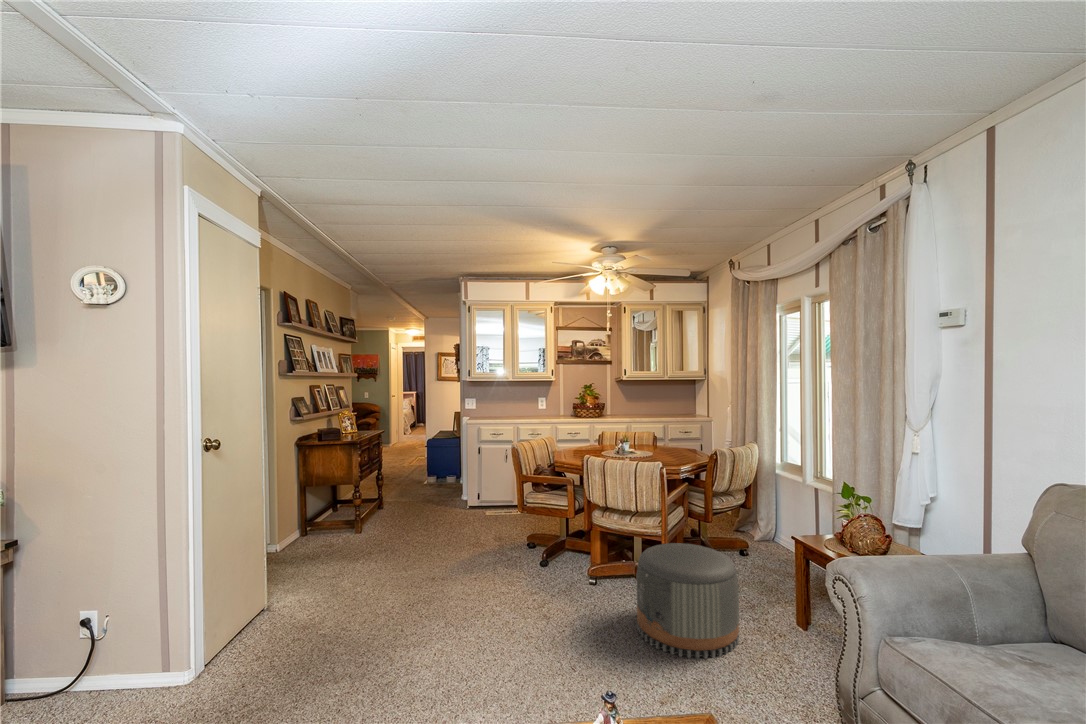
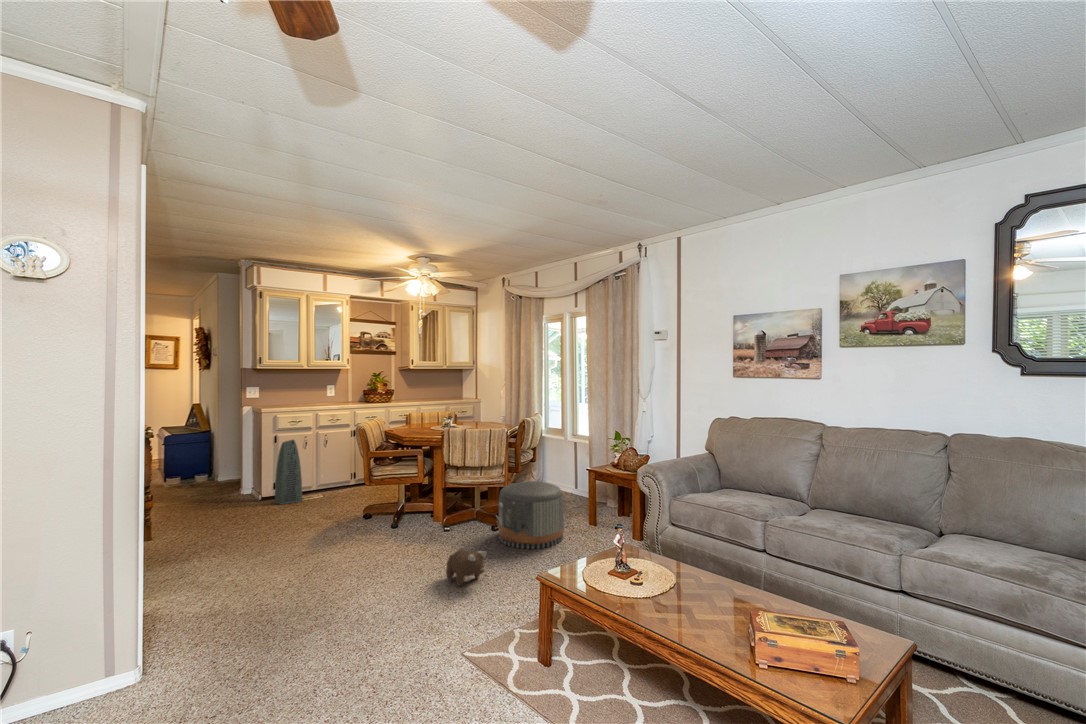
air purifier: none [475,451,499,517] -> present [275,440,302,504]
plush toy: none [513,631,559,686] -> present [446,549,487,586]

